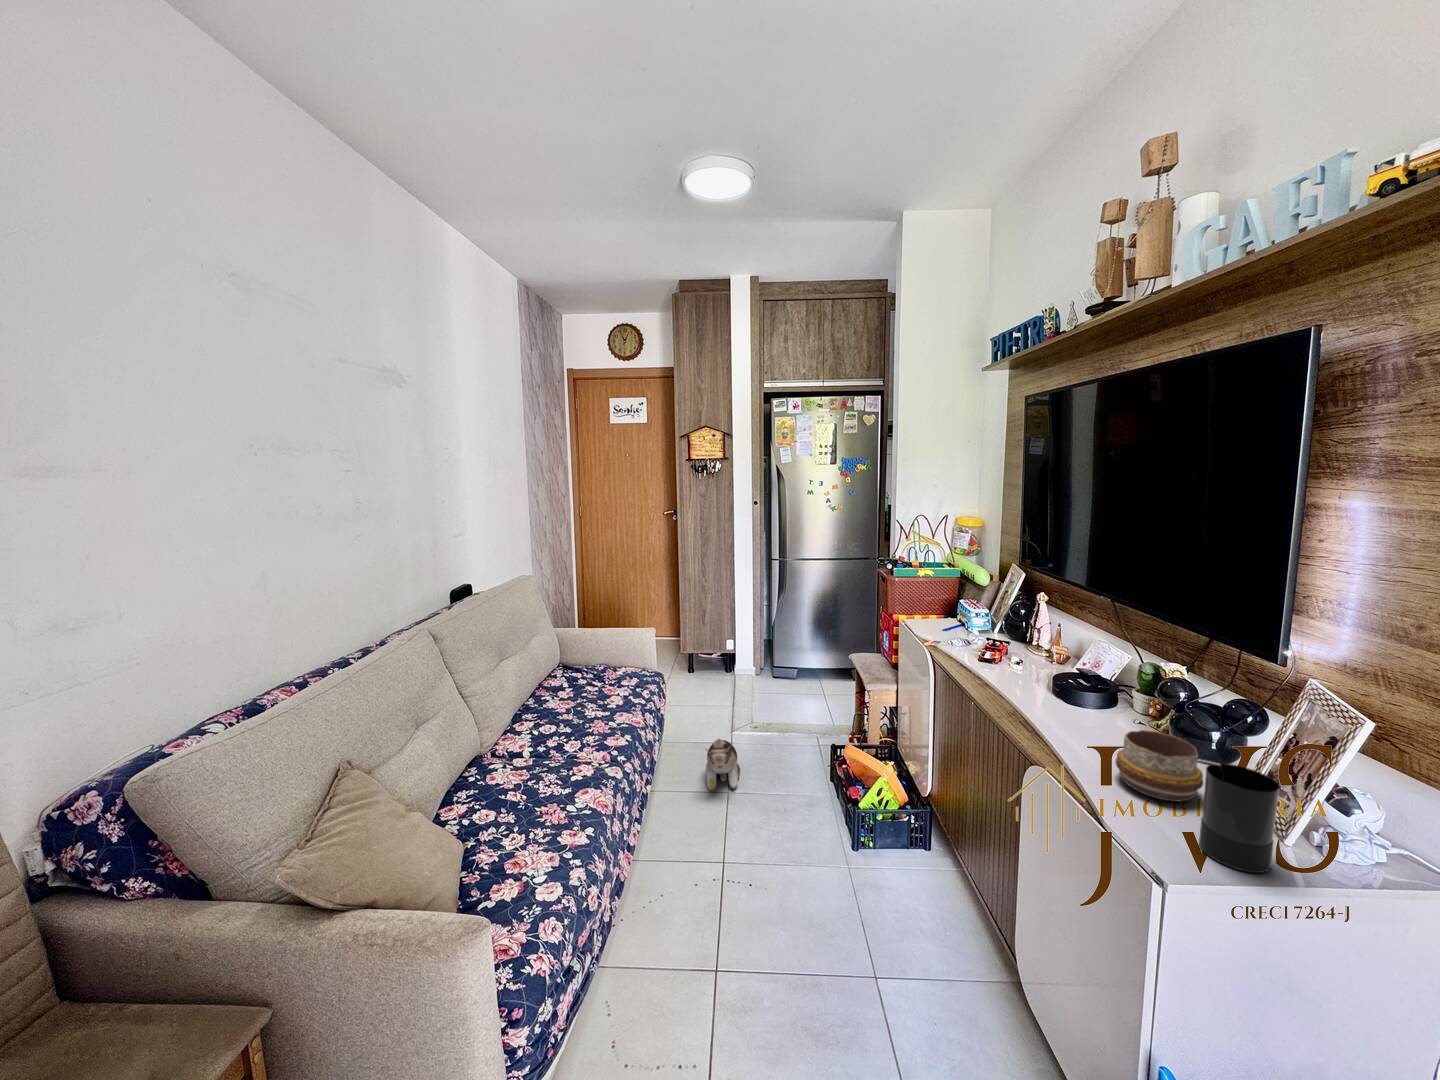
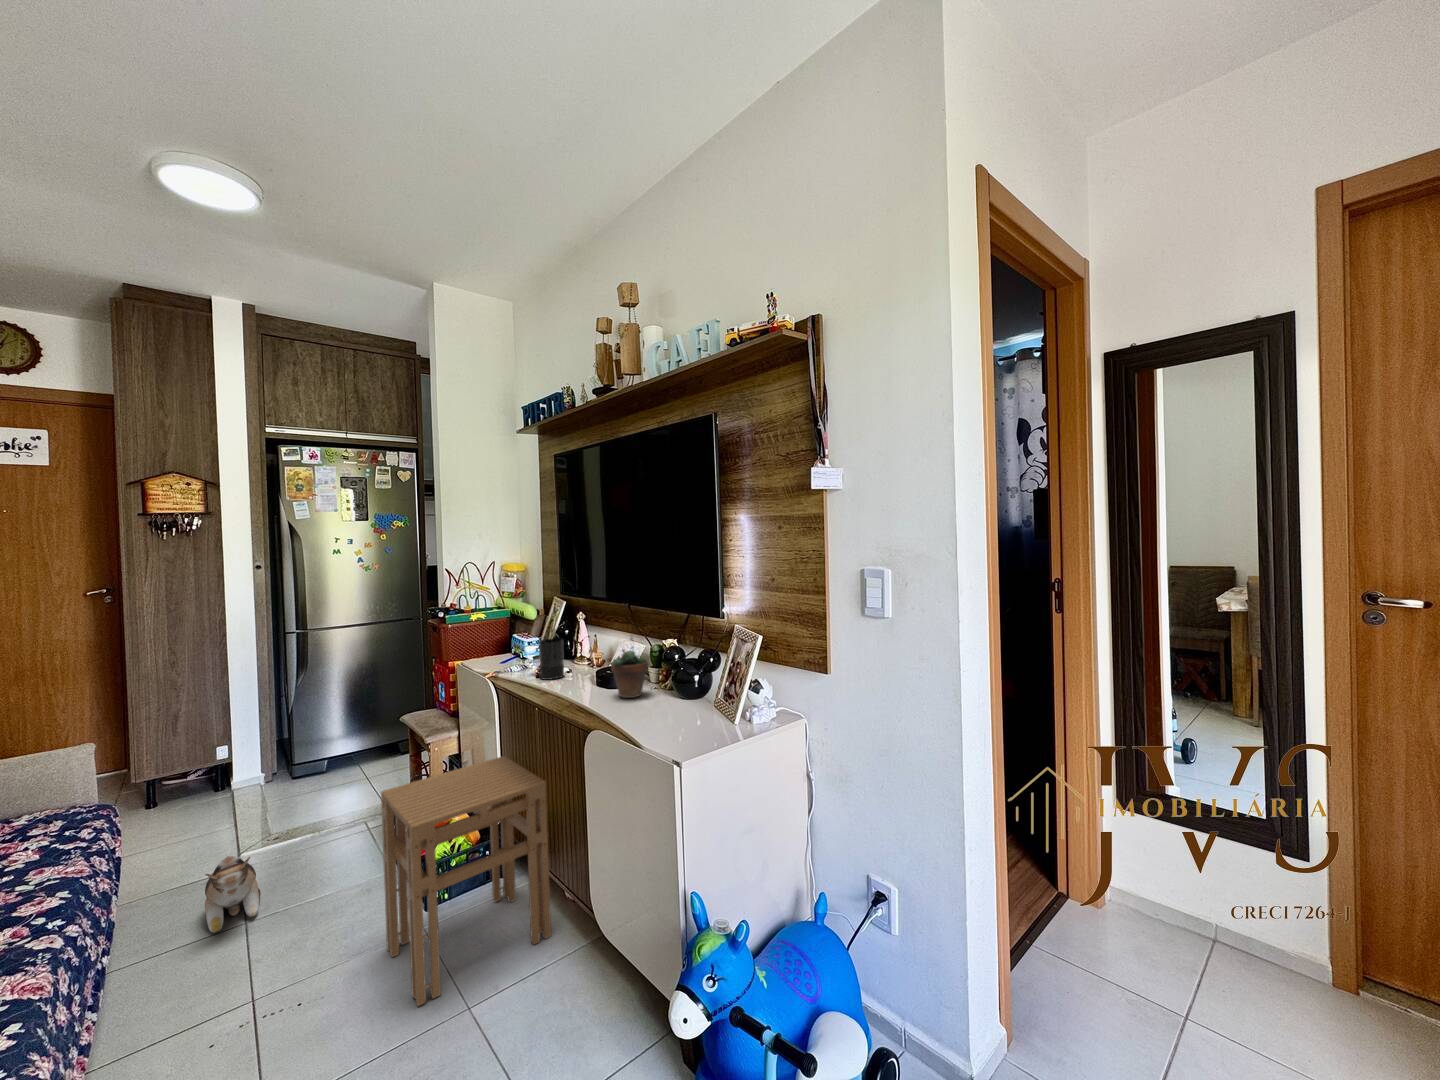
succulent plant: none [1073,649,1132,732] -> present [611,638,648,698]
decorative bowl: present [1115,730,1204,802] -> none [644,679,693,722]
stool: none [817,735,975,947] -> present [381,756,551,1006]
candle: present [1198,759,1279,873] -> present [539,638,564,680]

